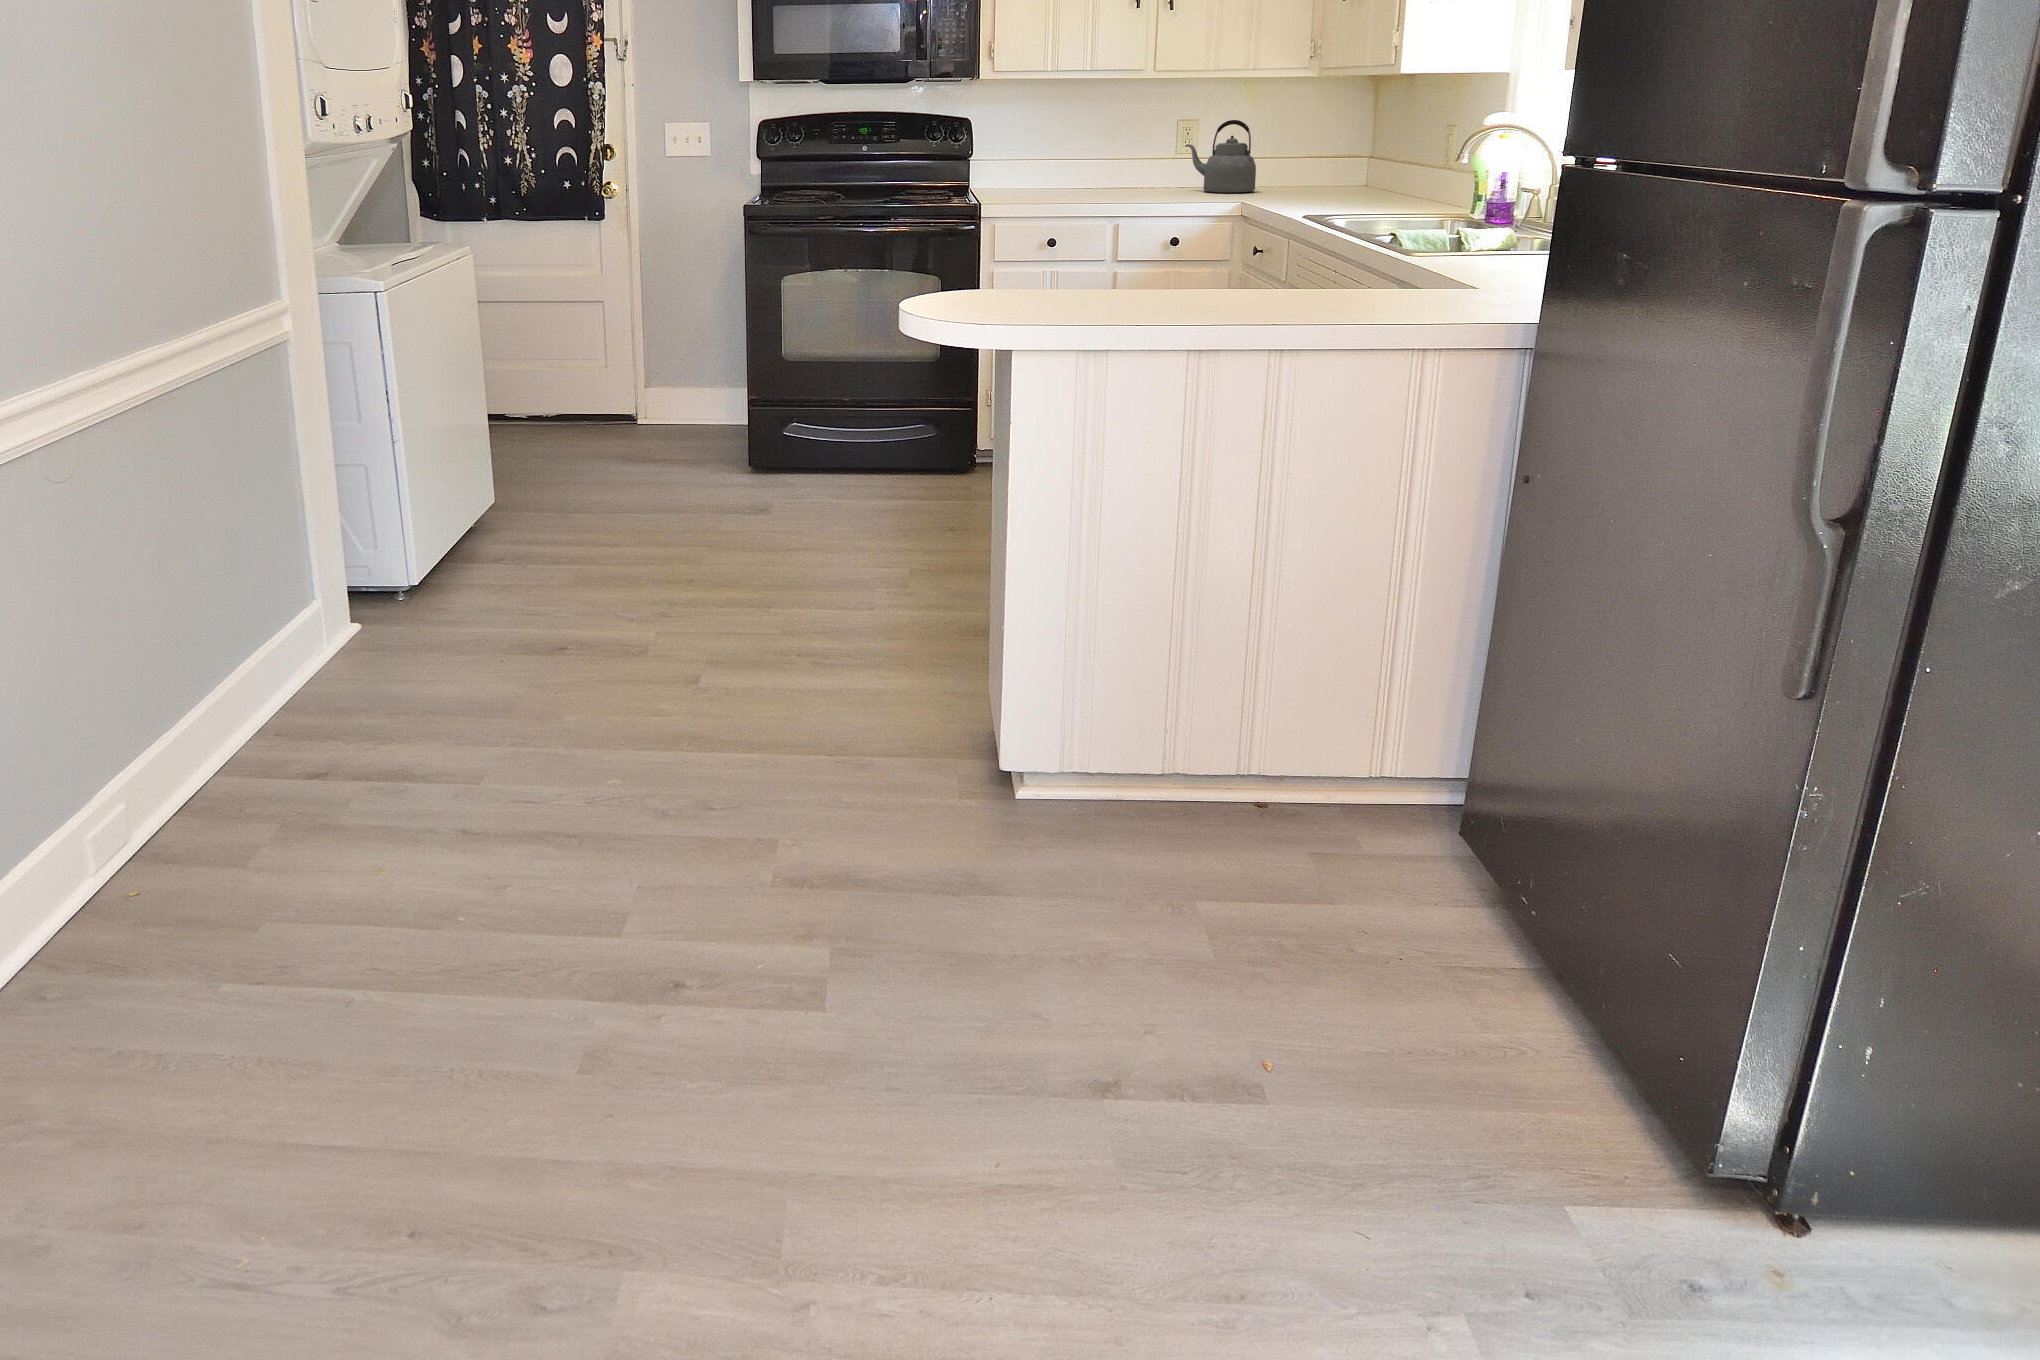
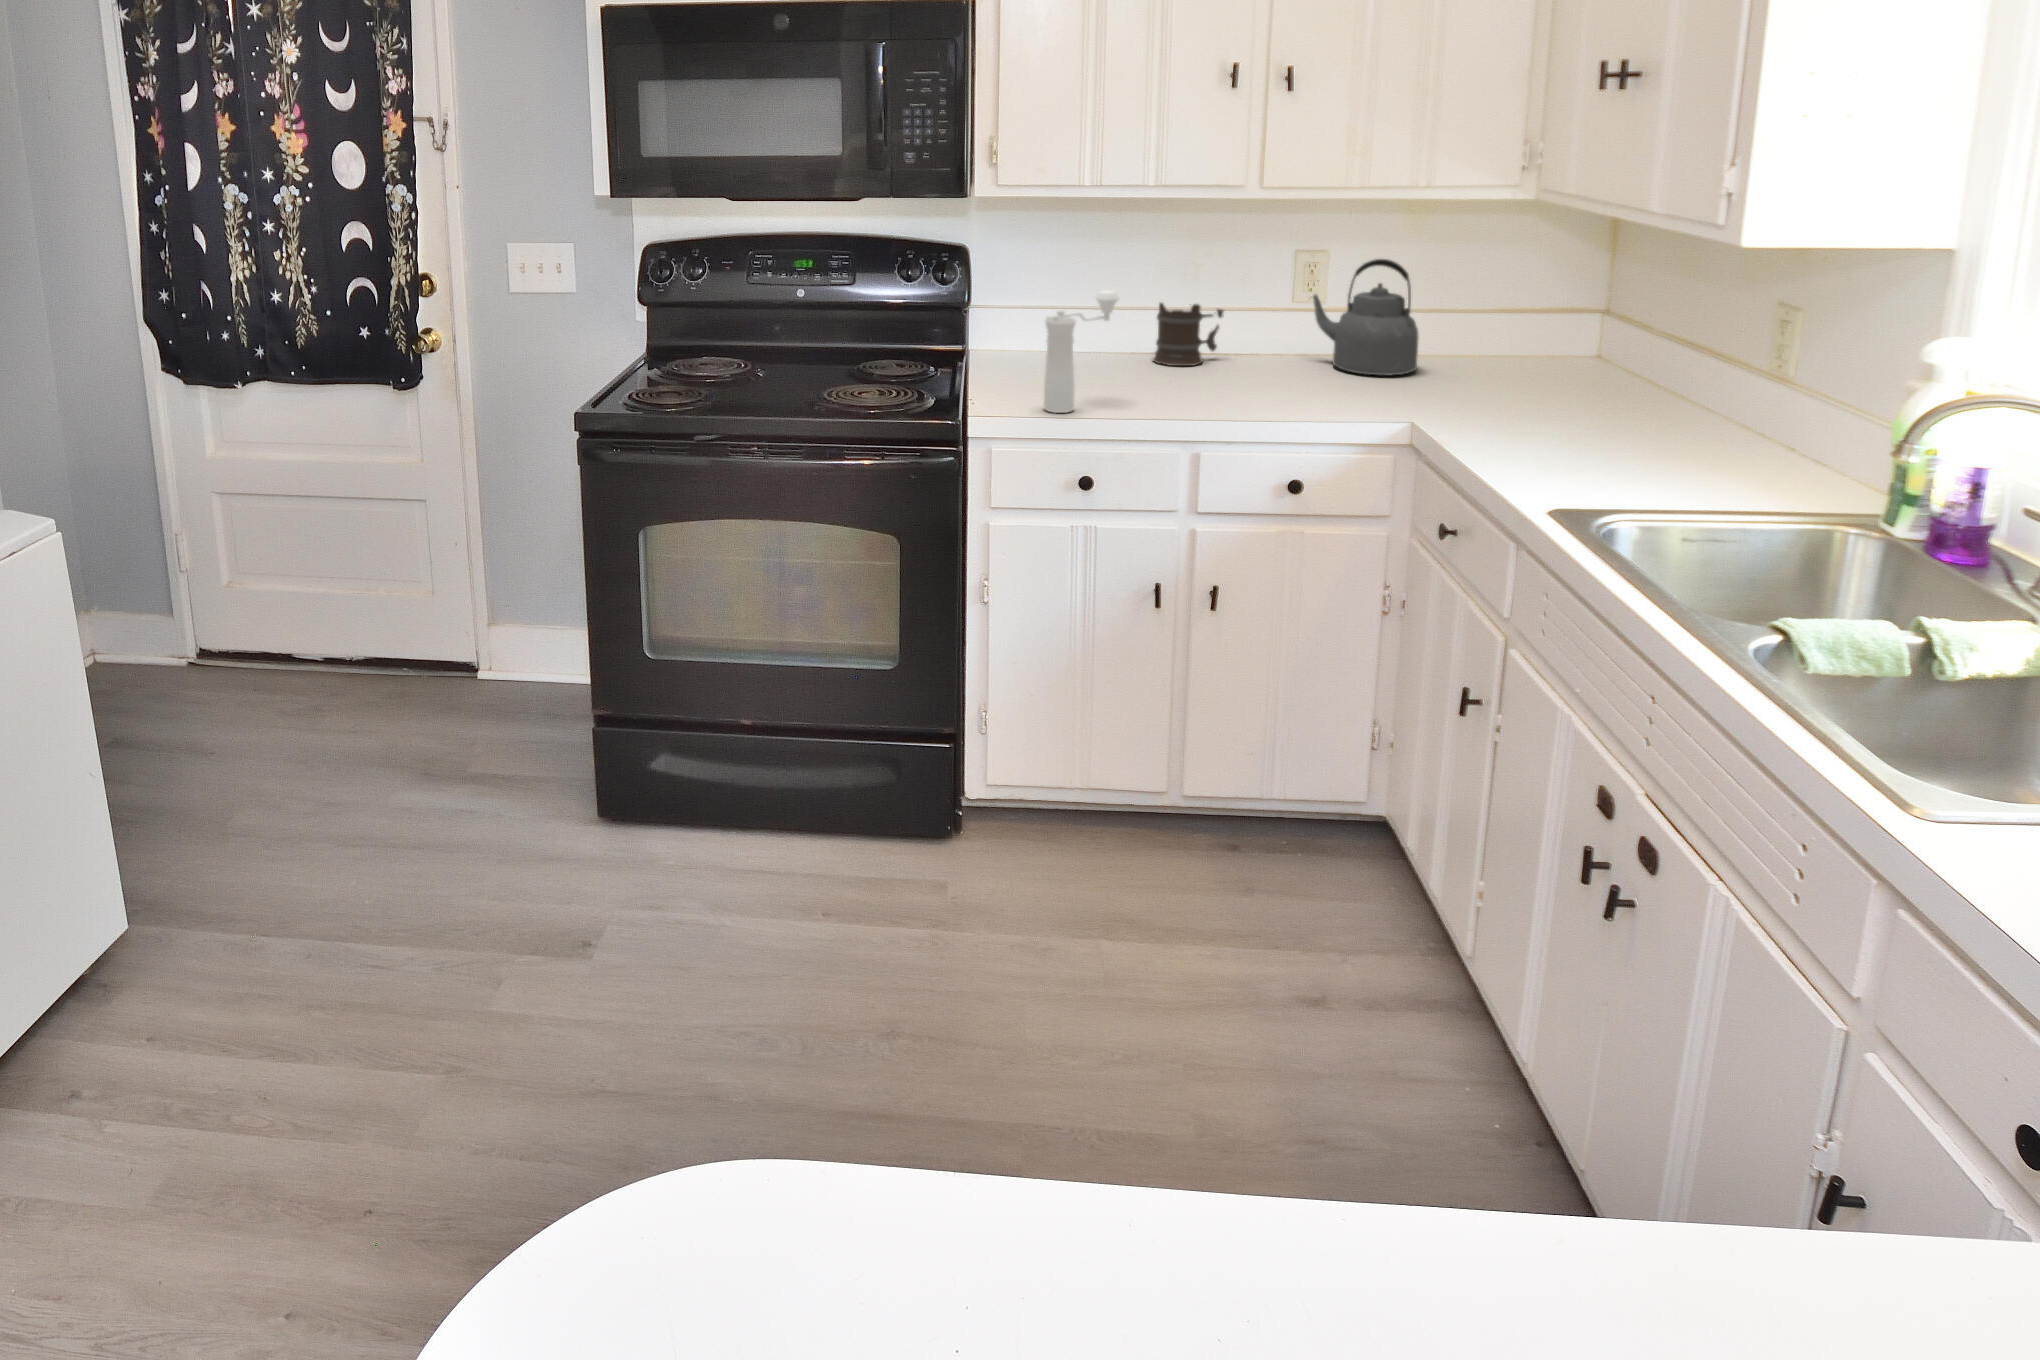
pepper mill: none [1024,131,1070,203] -> present [1044,290,1119,413]
mug: none [1089,154,1135,193] -> present [1153,303,1224,366]

